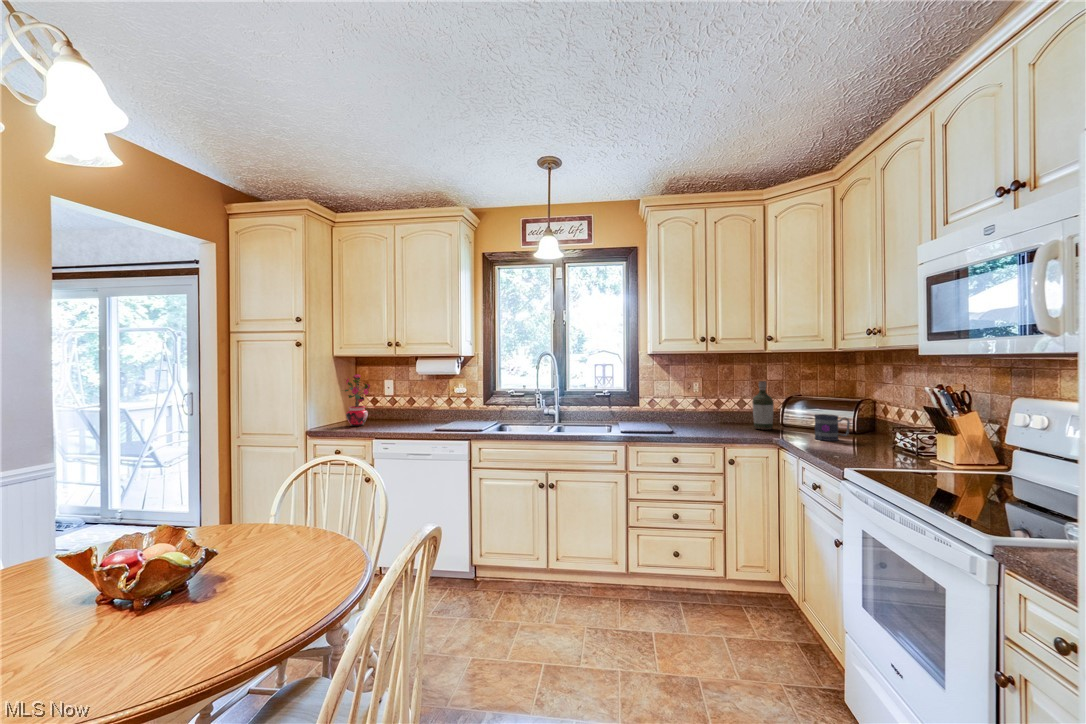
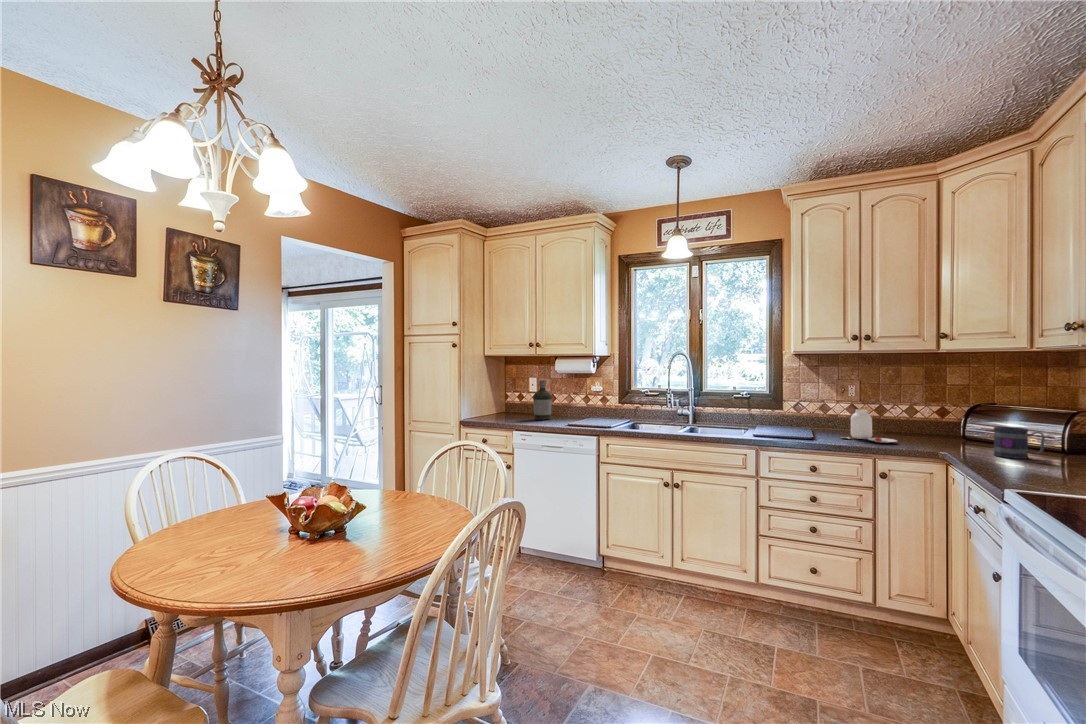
potted plant: present [345,374,370,426] -> none [490,371,515,418]
bottle: present [752,381,774,430] -> present [533,380,552,420]
jar: none [693,403,739,432] -> present [842,410,896,443]

